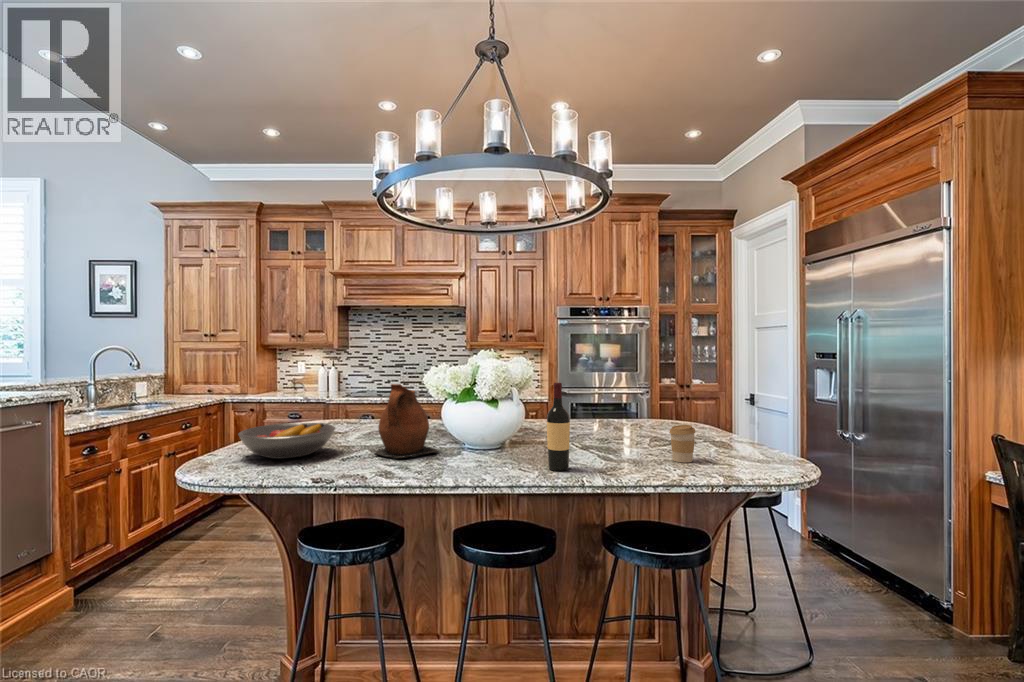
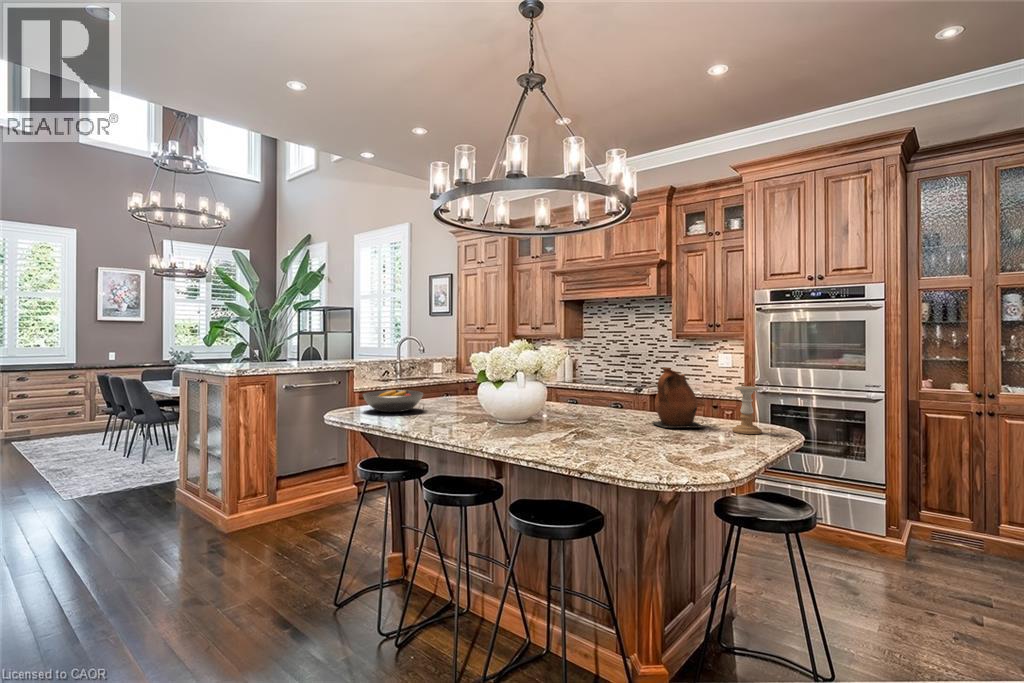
wine bottle: present [547,383,570,471] -> none [490,367,510,441]
ceramic pitcher: present [375,384,438,458] -> present [653,368,704,428]
candle holder: none [656,389,681,429] -> present [732,386,762,434]
coffee cup: present [669,425,696,463] -> none [607,417,632,454]

